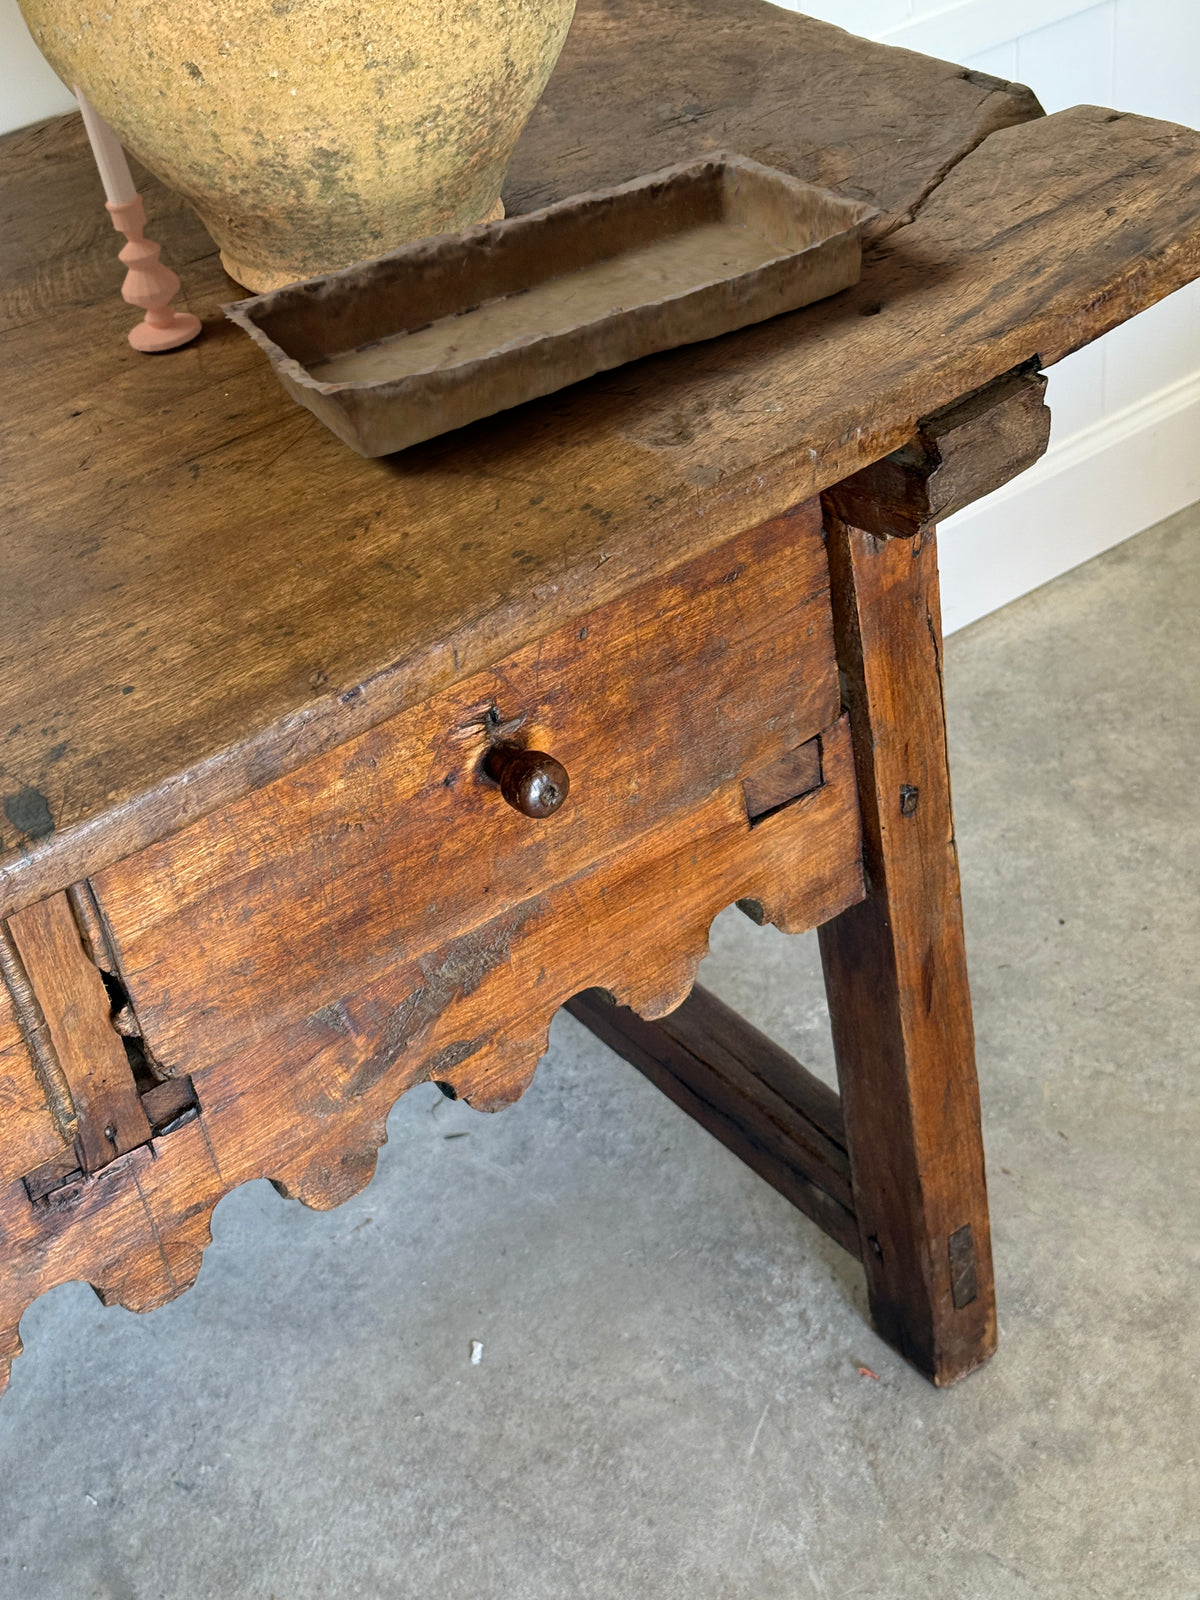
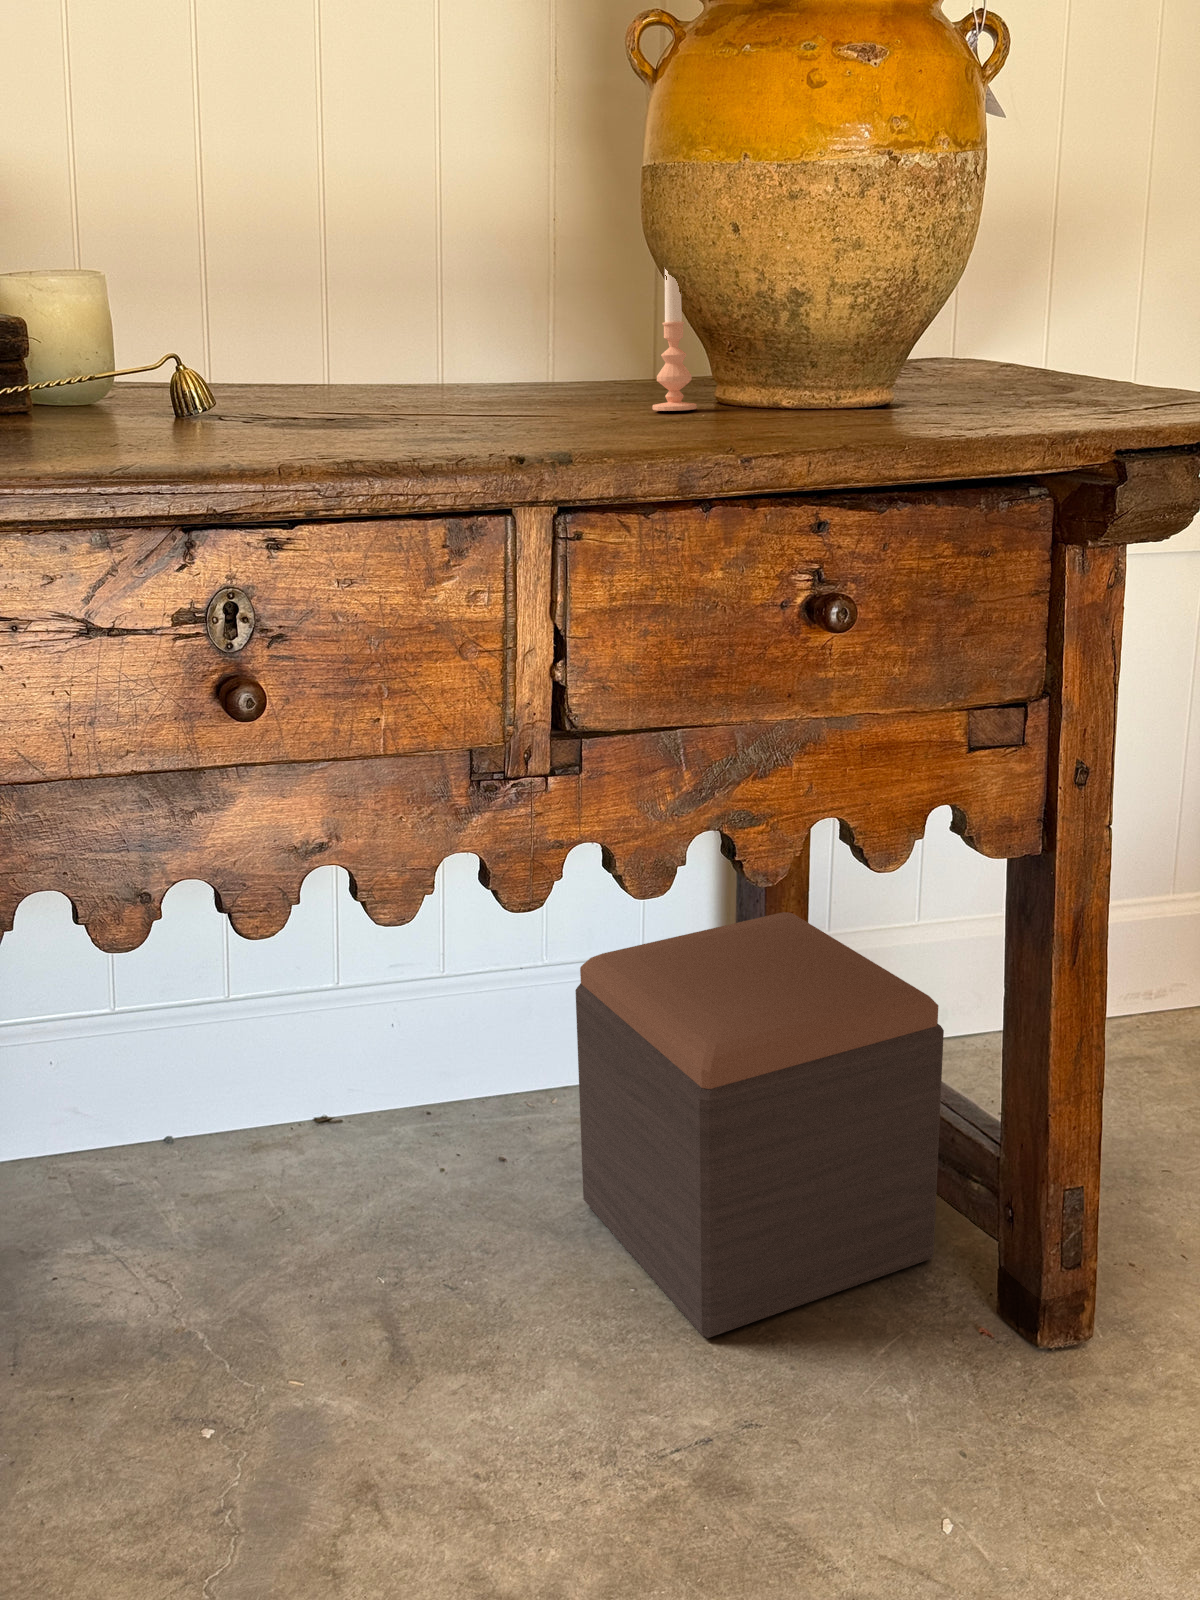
tray: present [216,149,884,458] -> none [713,361,1126,423]
footstool: none [249,895,790,1516] -> present [575,912,944,1338]

